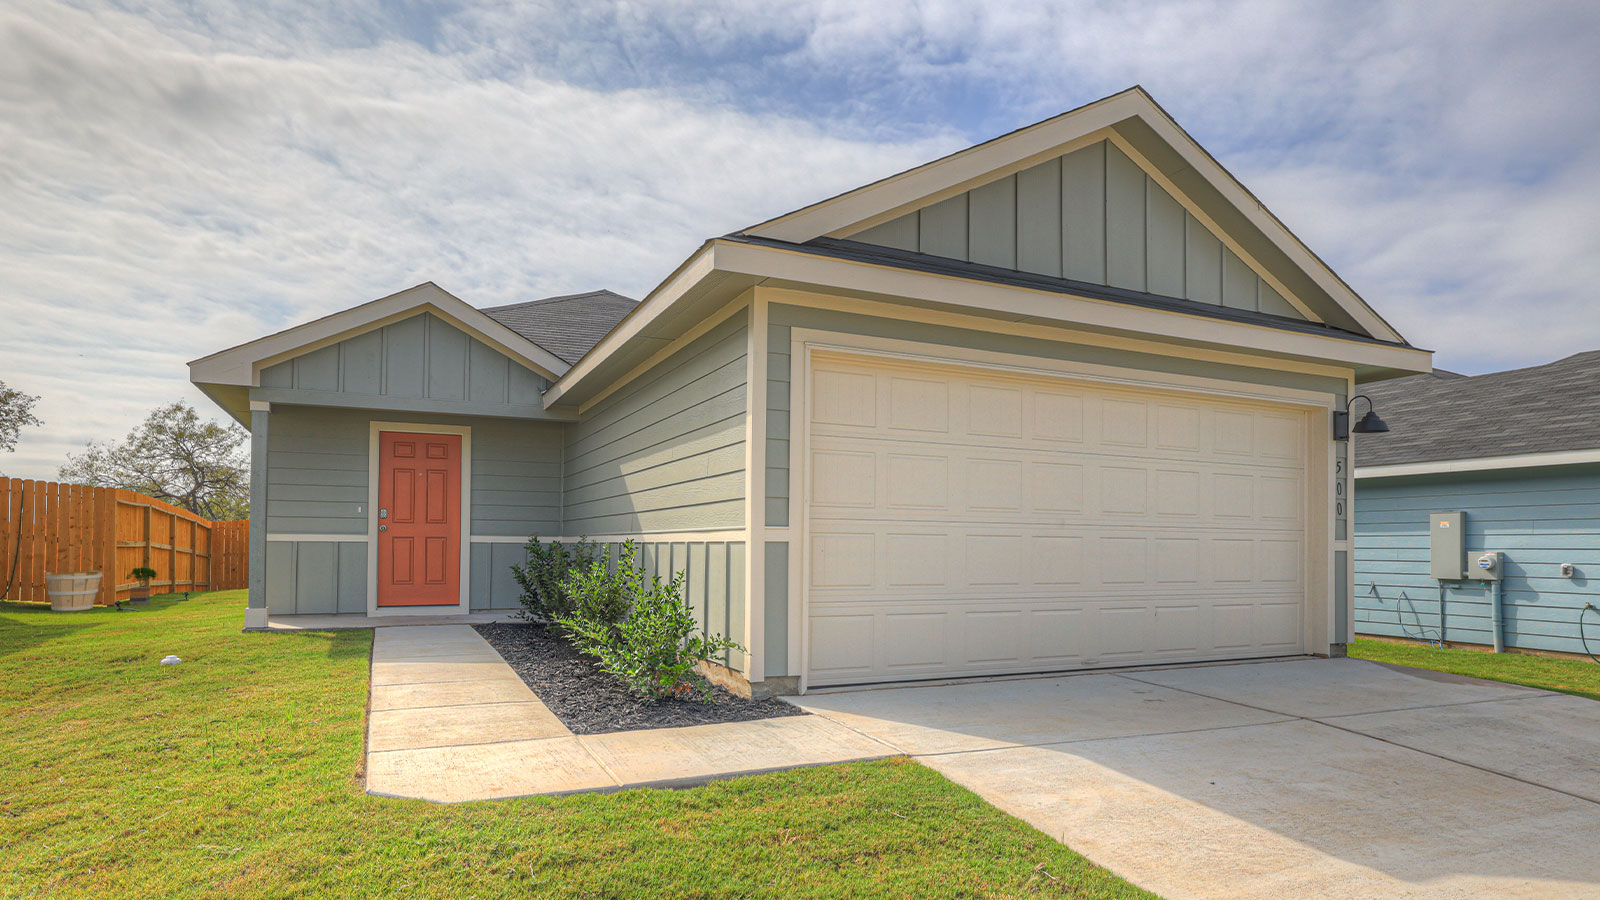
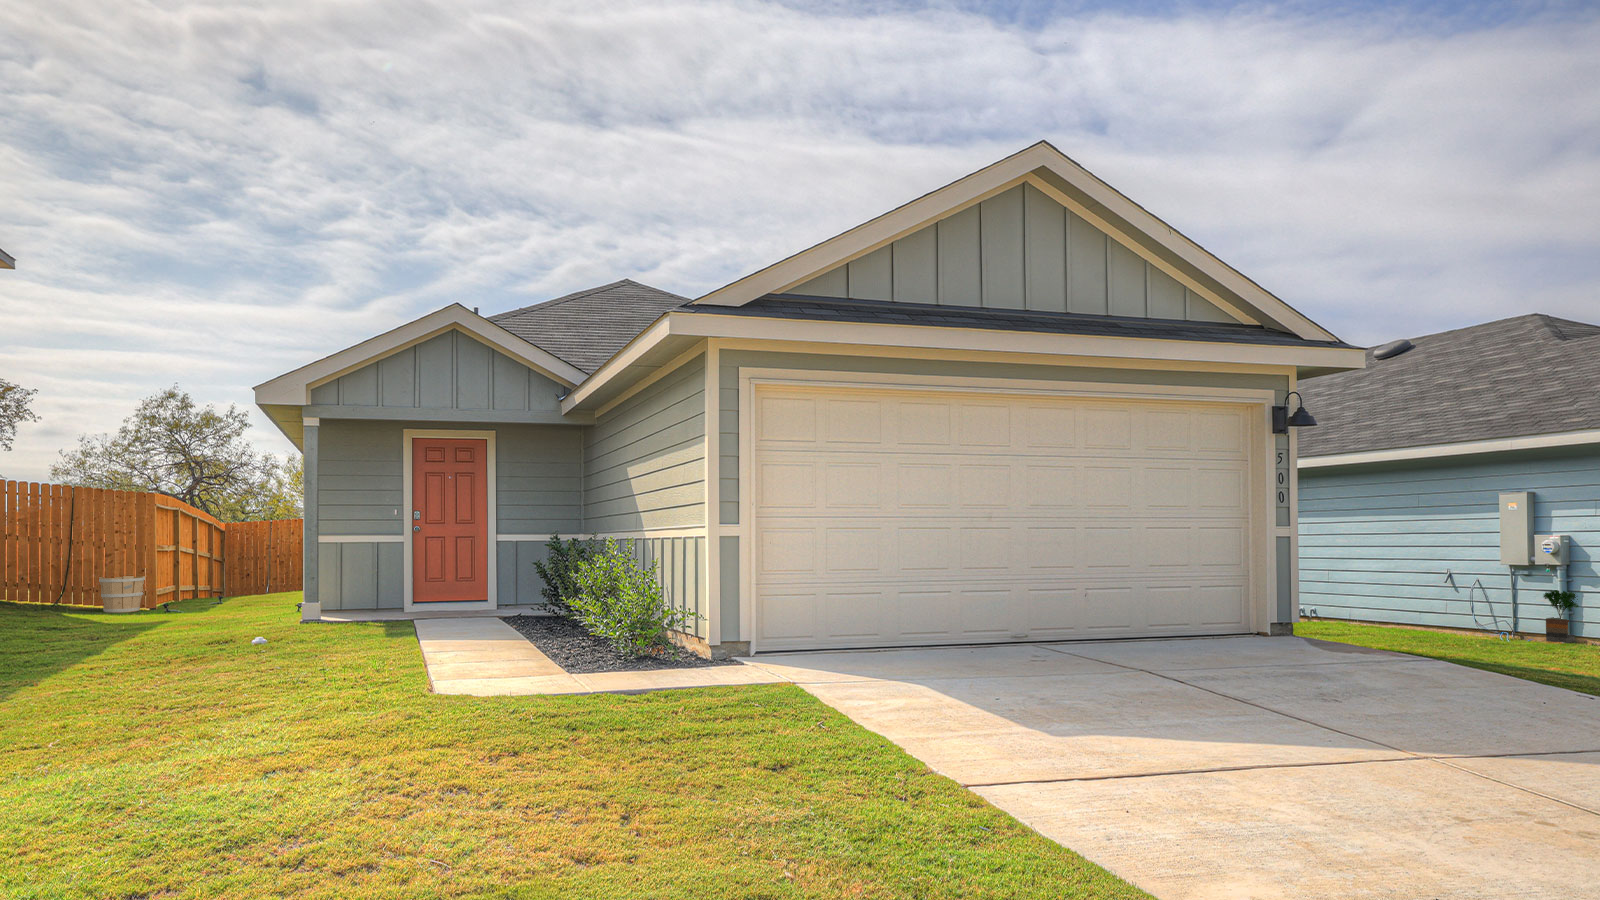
potted tree: present [126,567,157,605] -> present [1543,590,1578,643]

